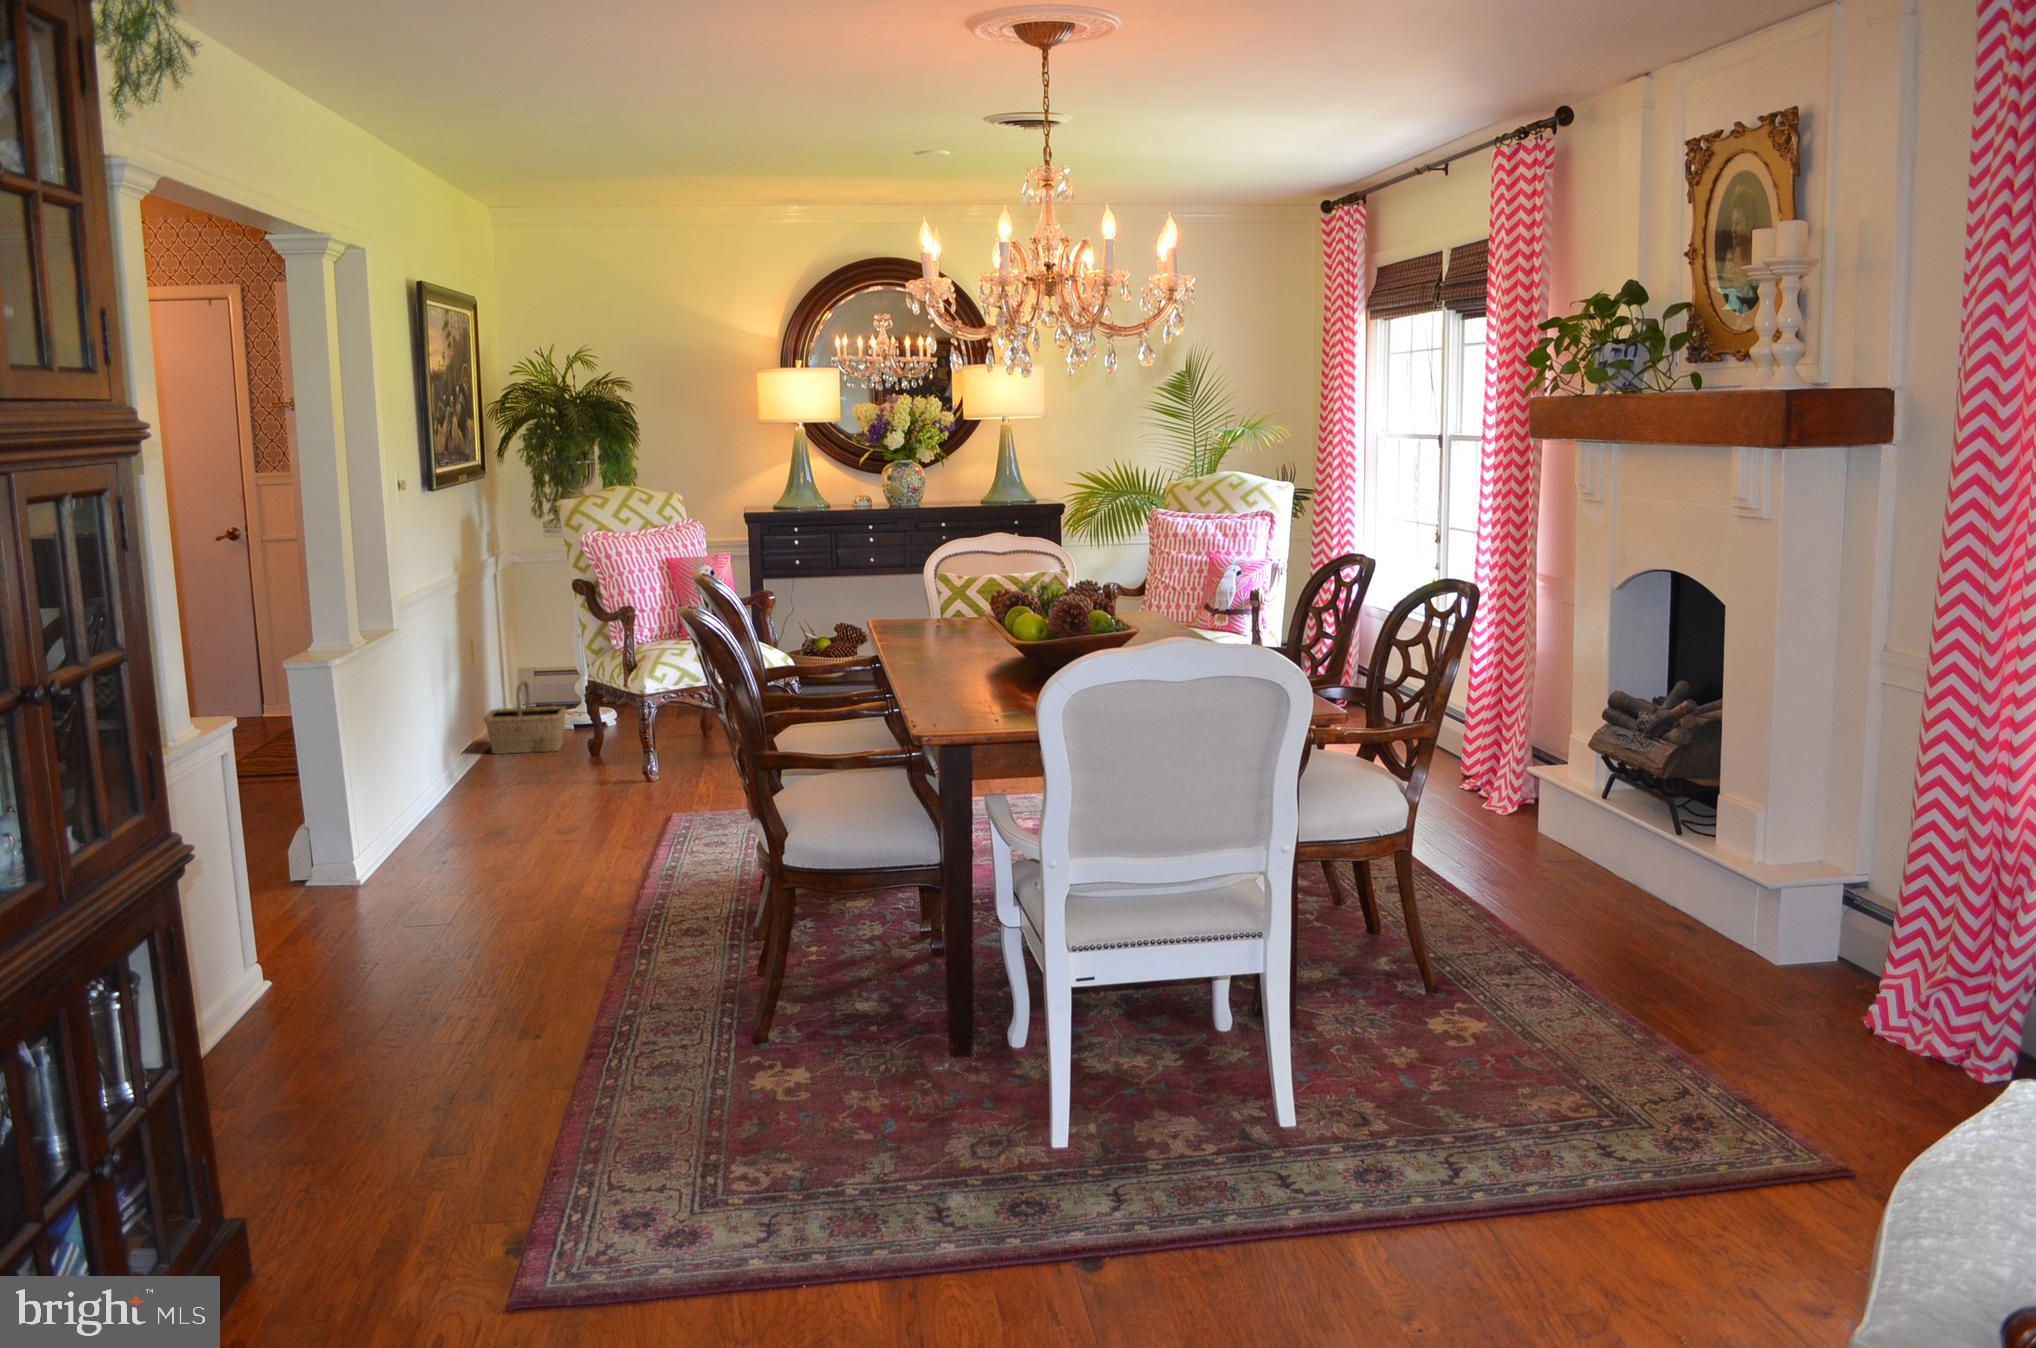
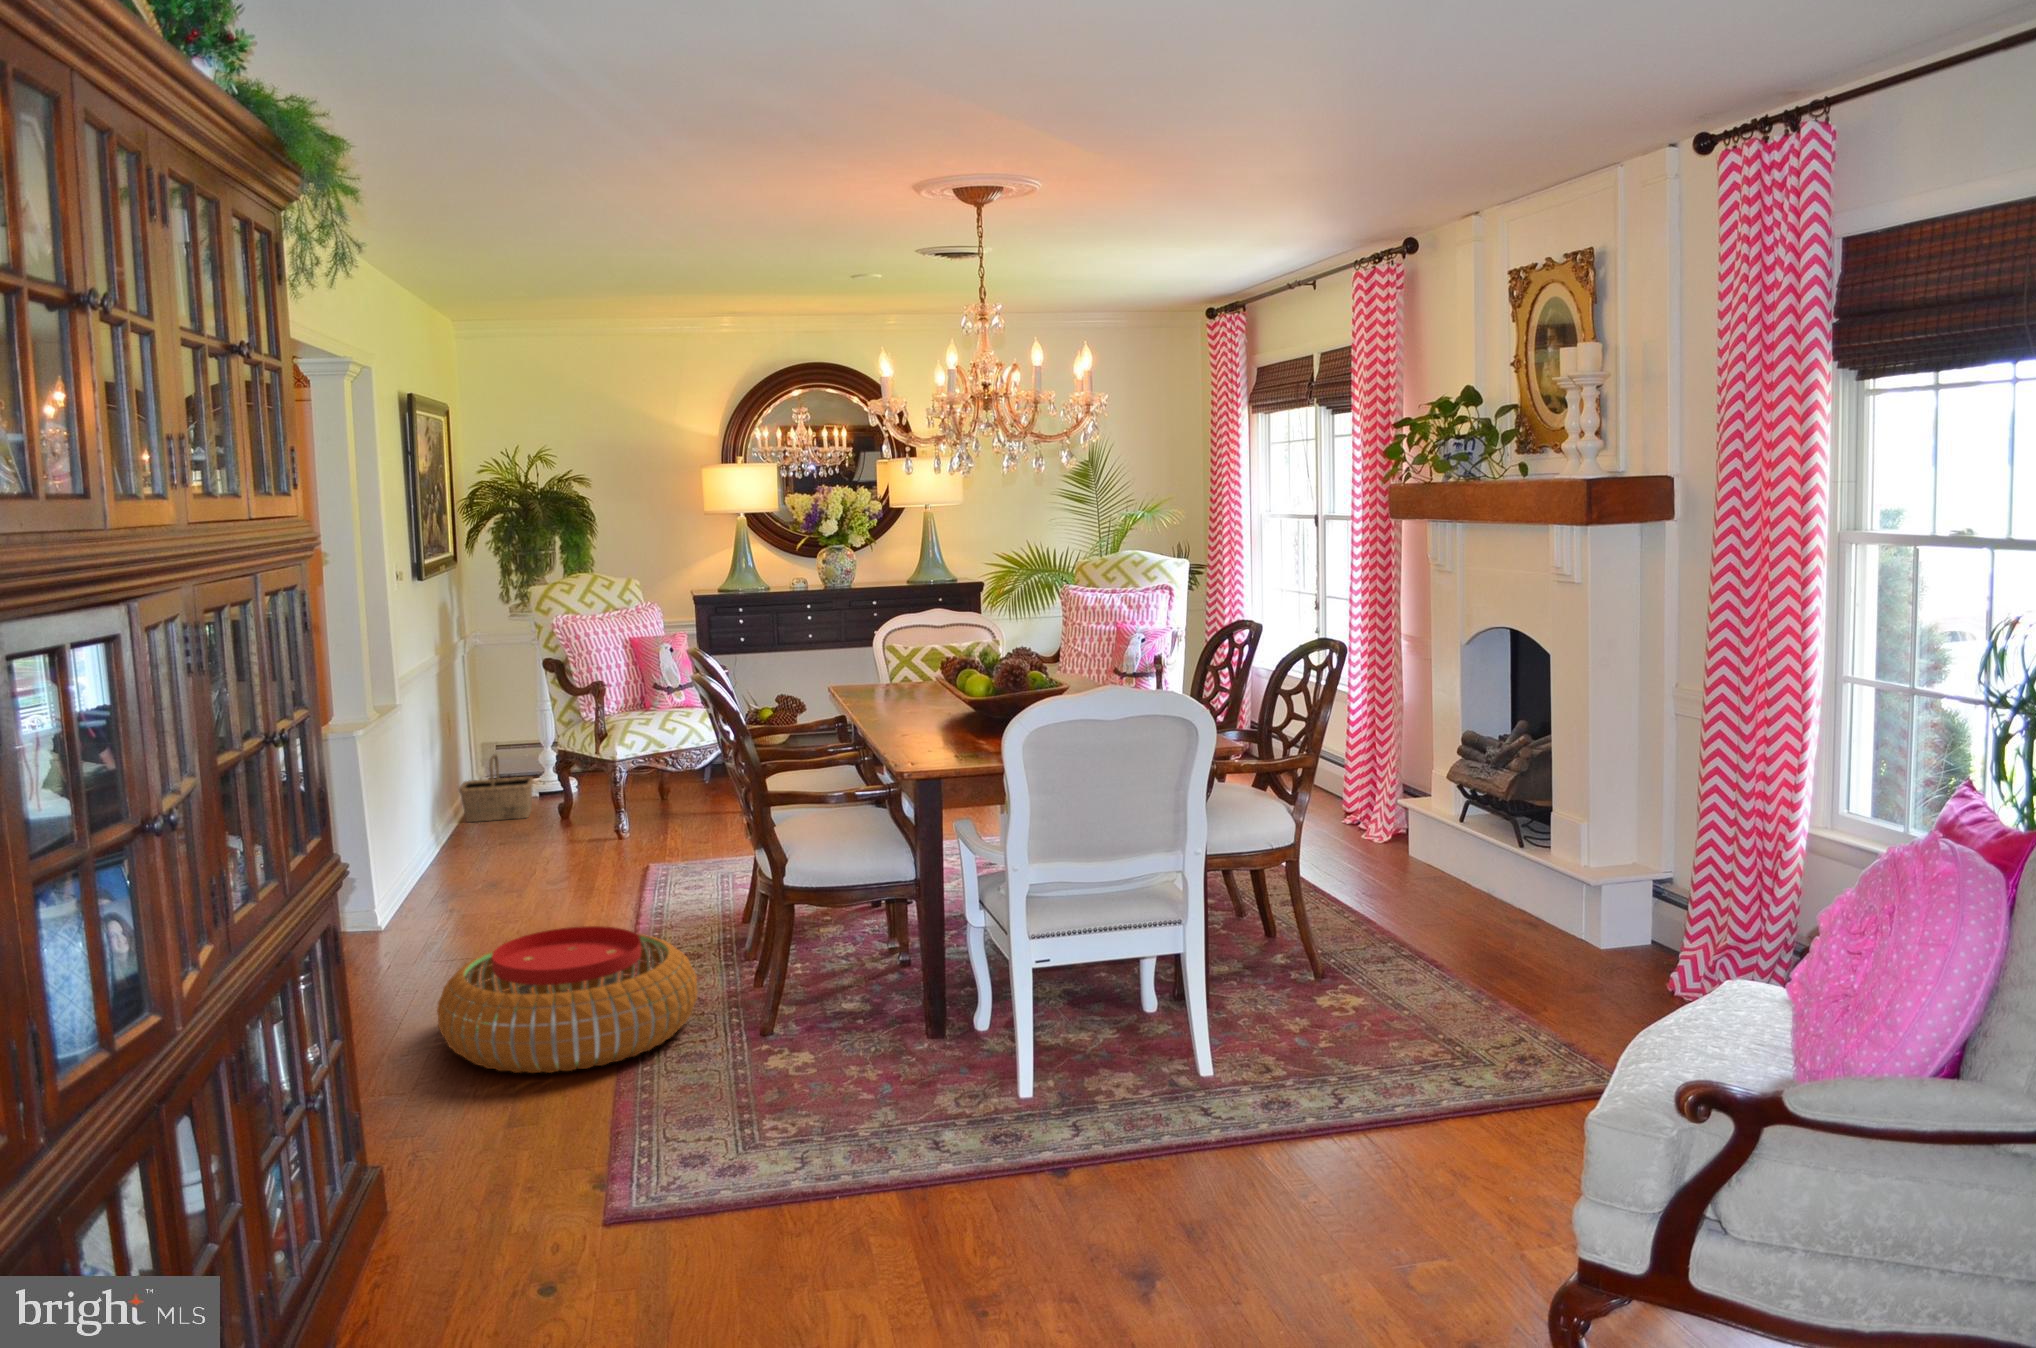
pouf: none [371,899,684,1081] -> present [437,926,698,1073]

